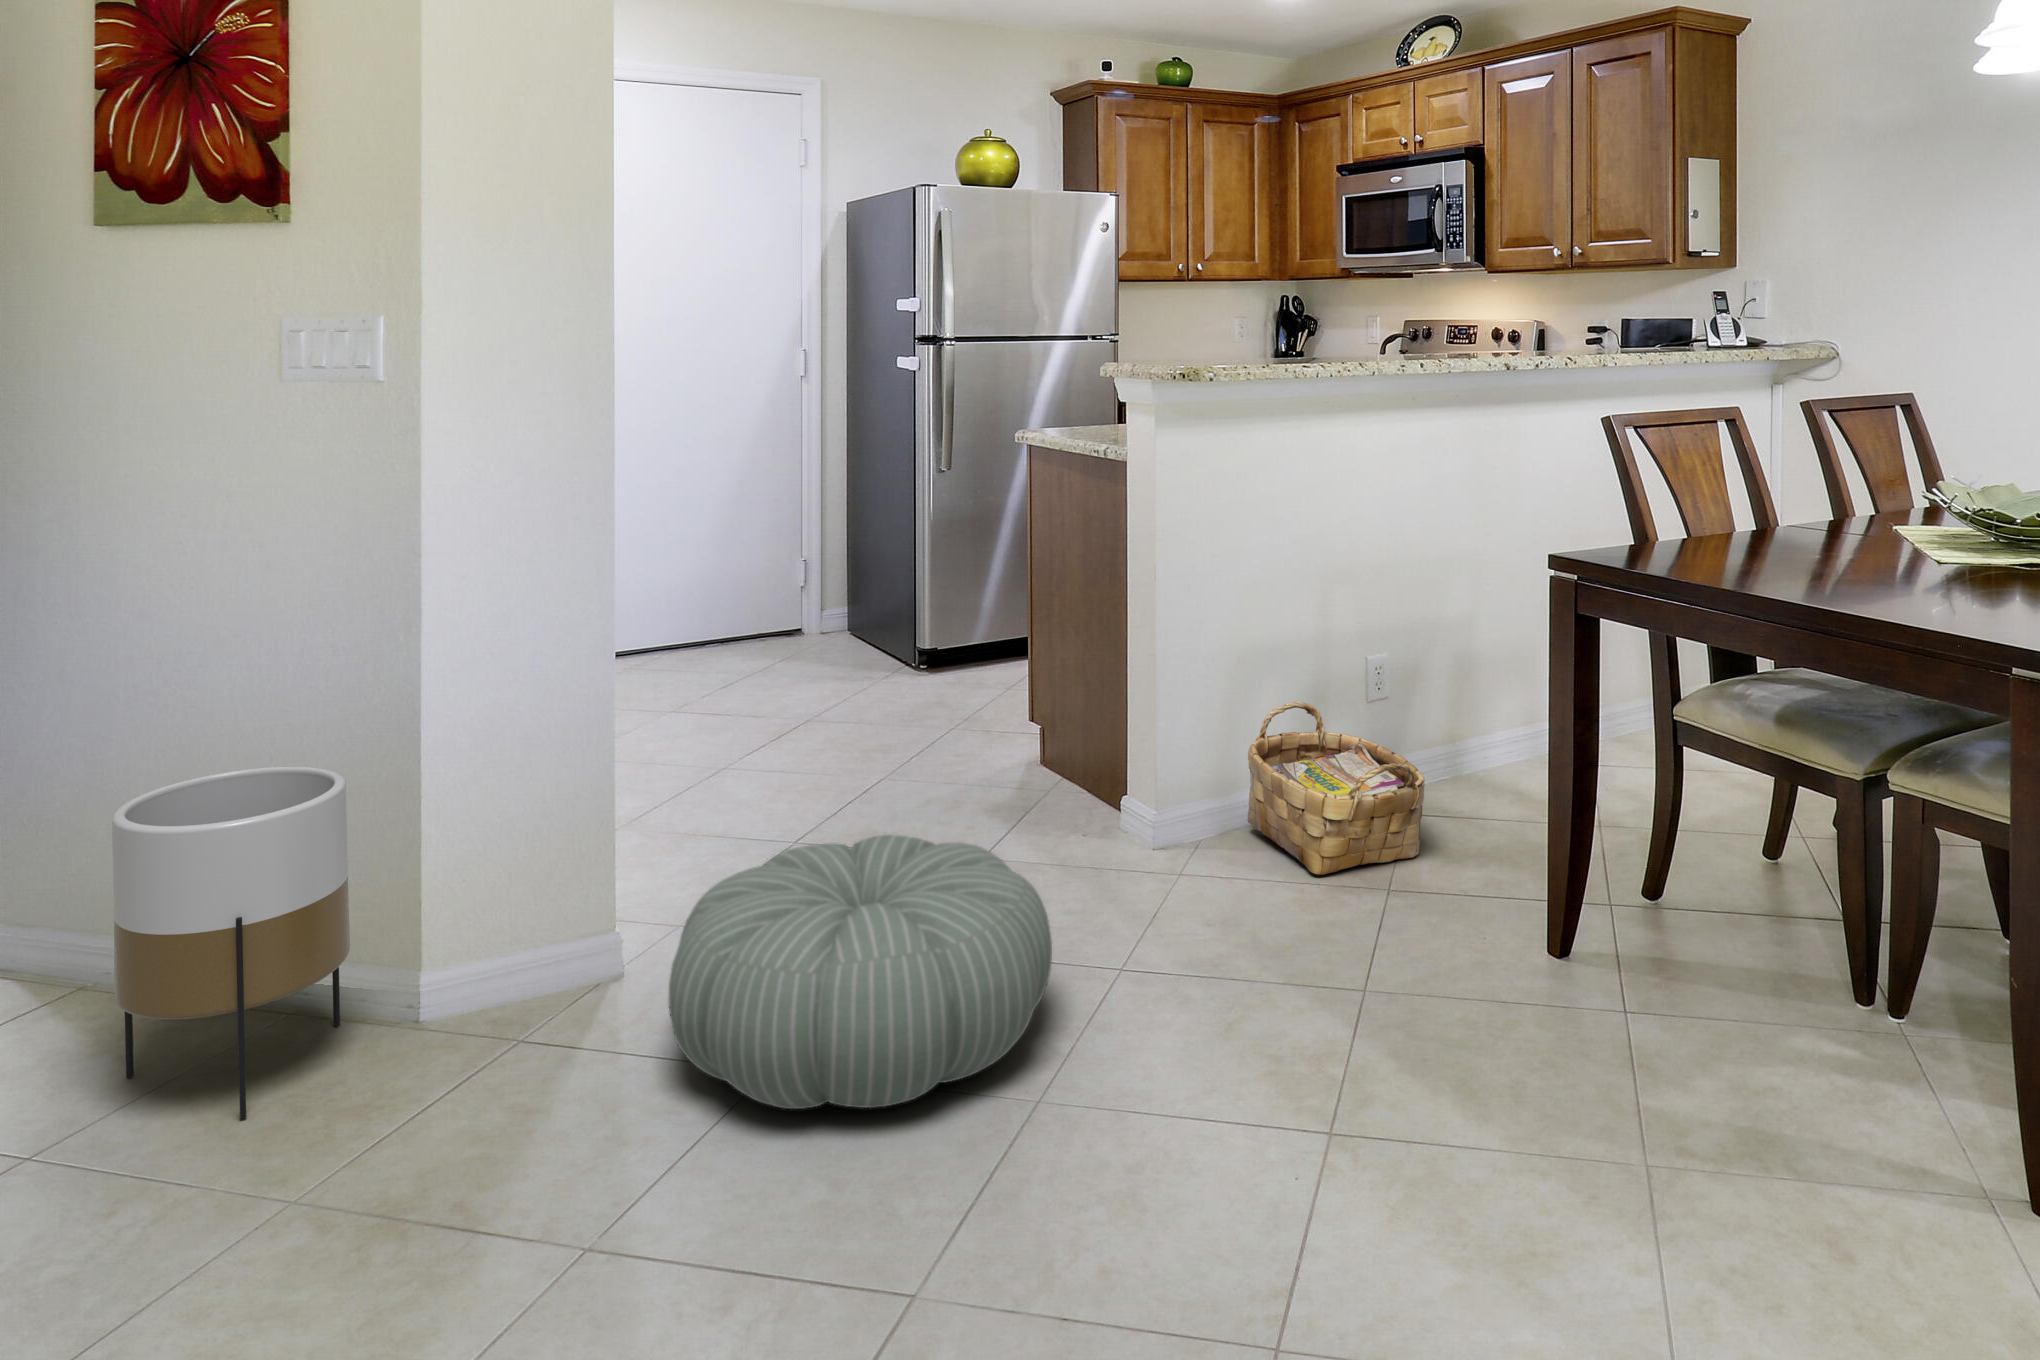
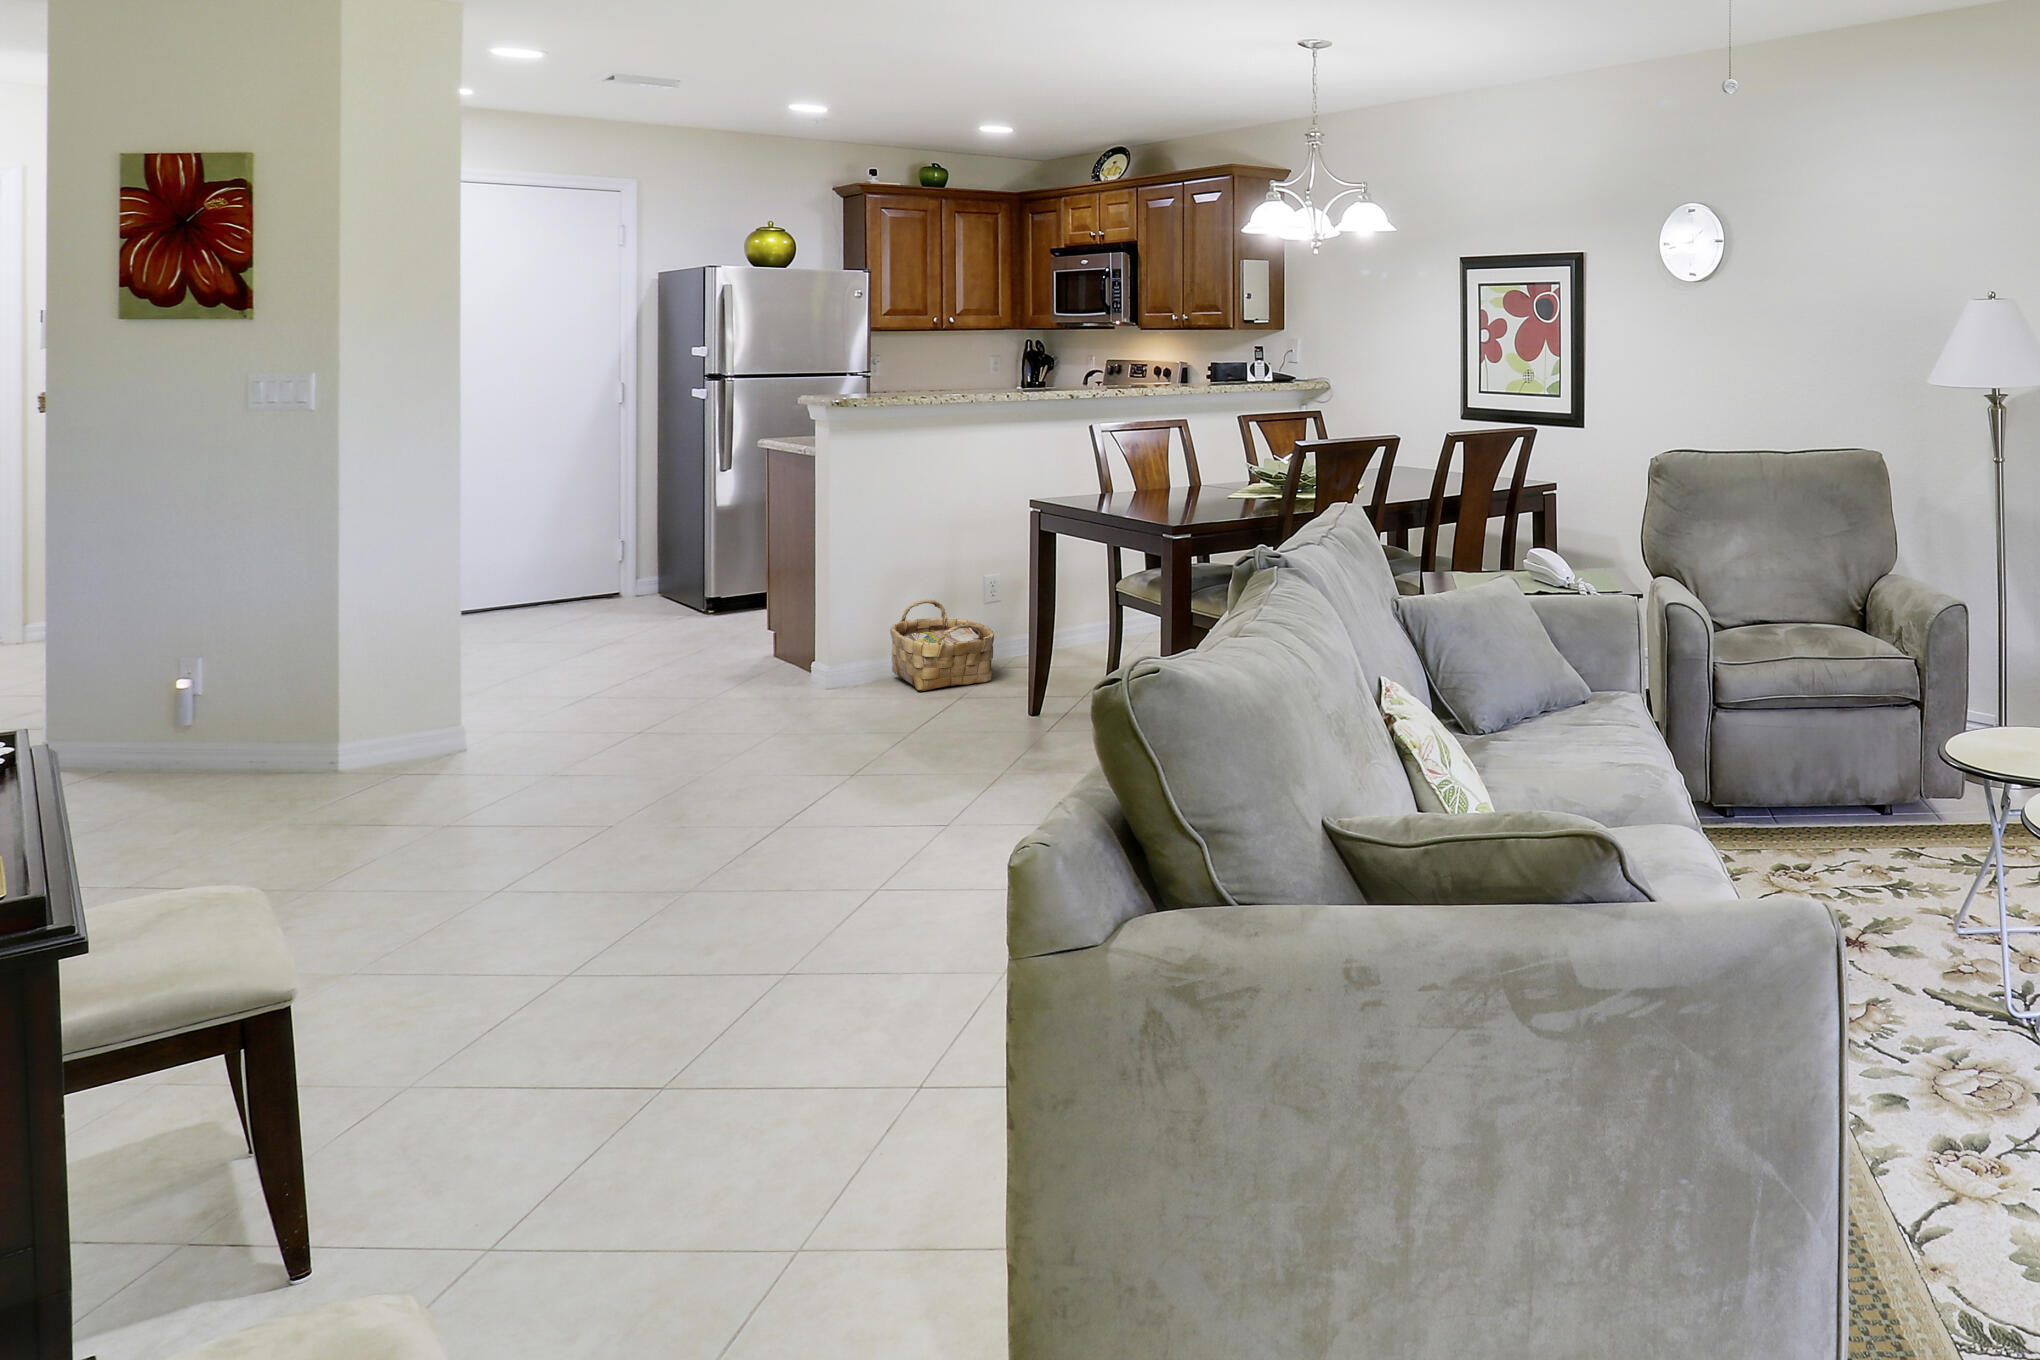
planter: present [112,766,350,1119] -> none [156,627,297,800]
pouf: present [669,835,1052,1109] -> none [496,660,725,774]

